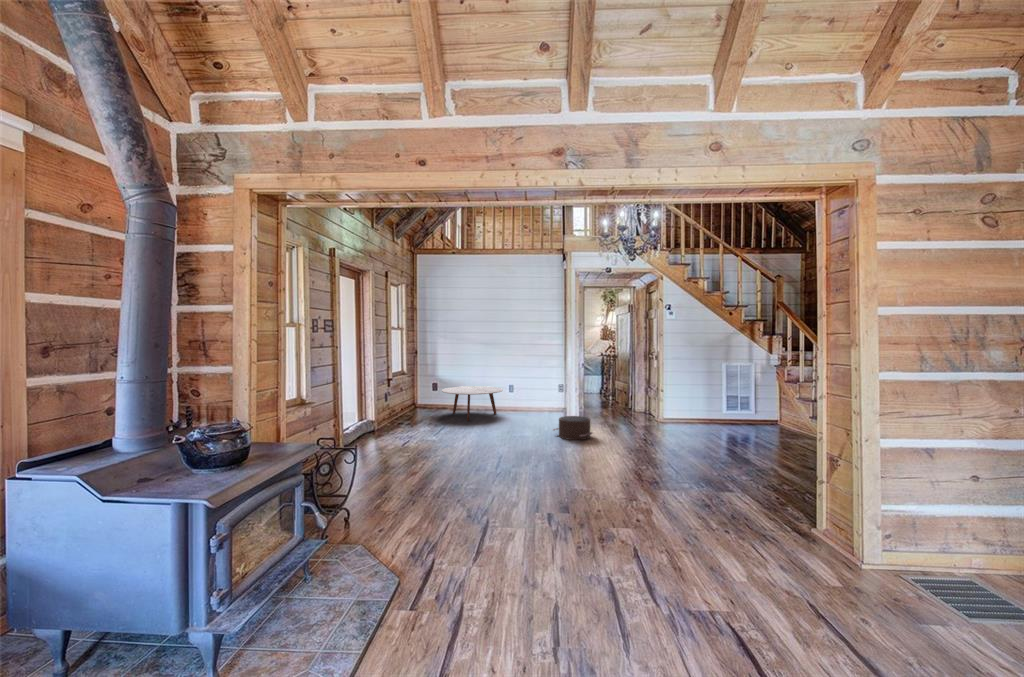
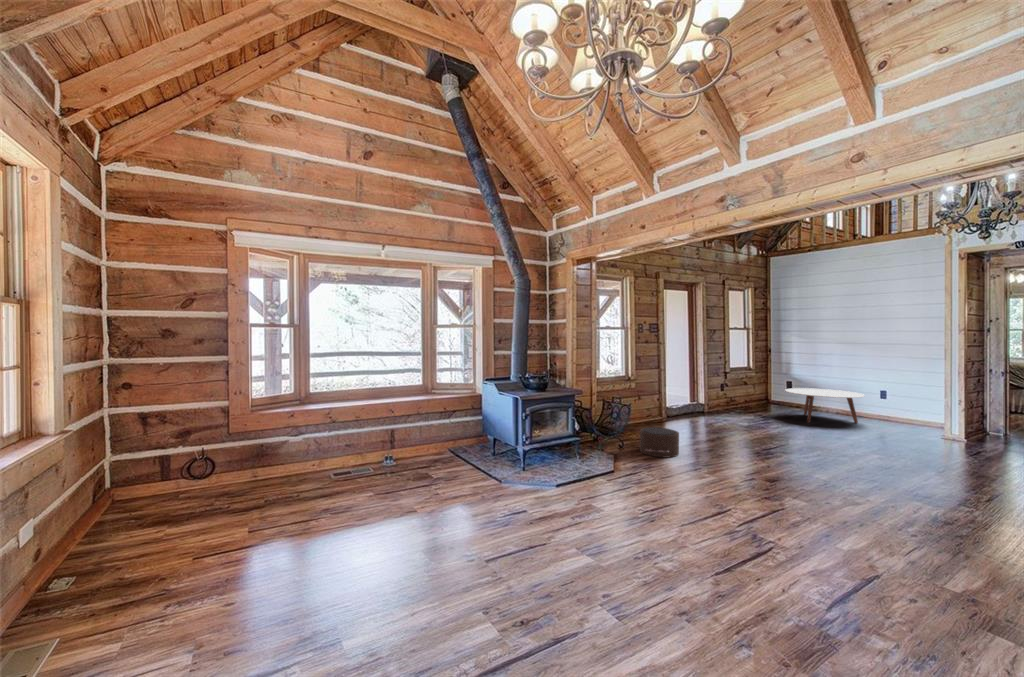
pouf: present [553,416,592,440] -> present [640,427,679,457]

